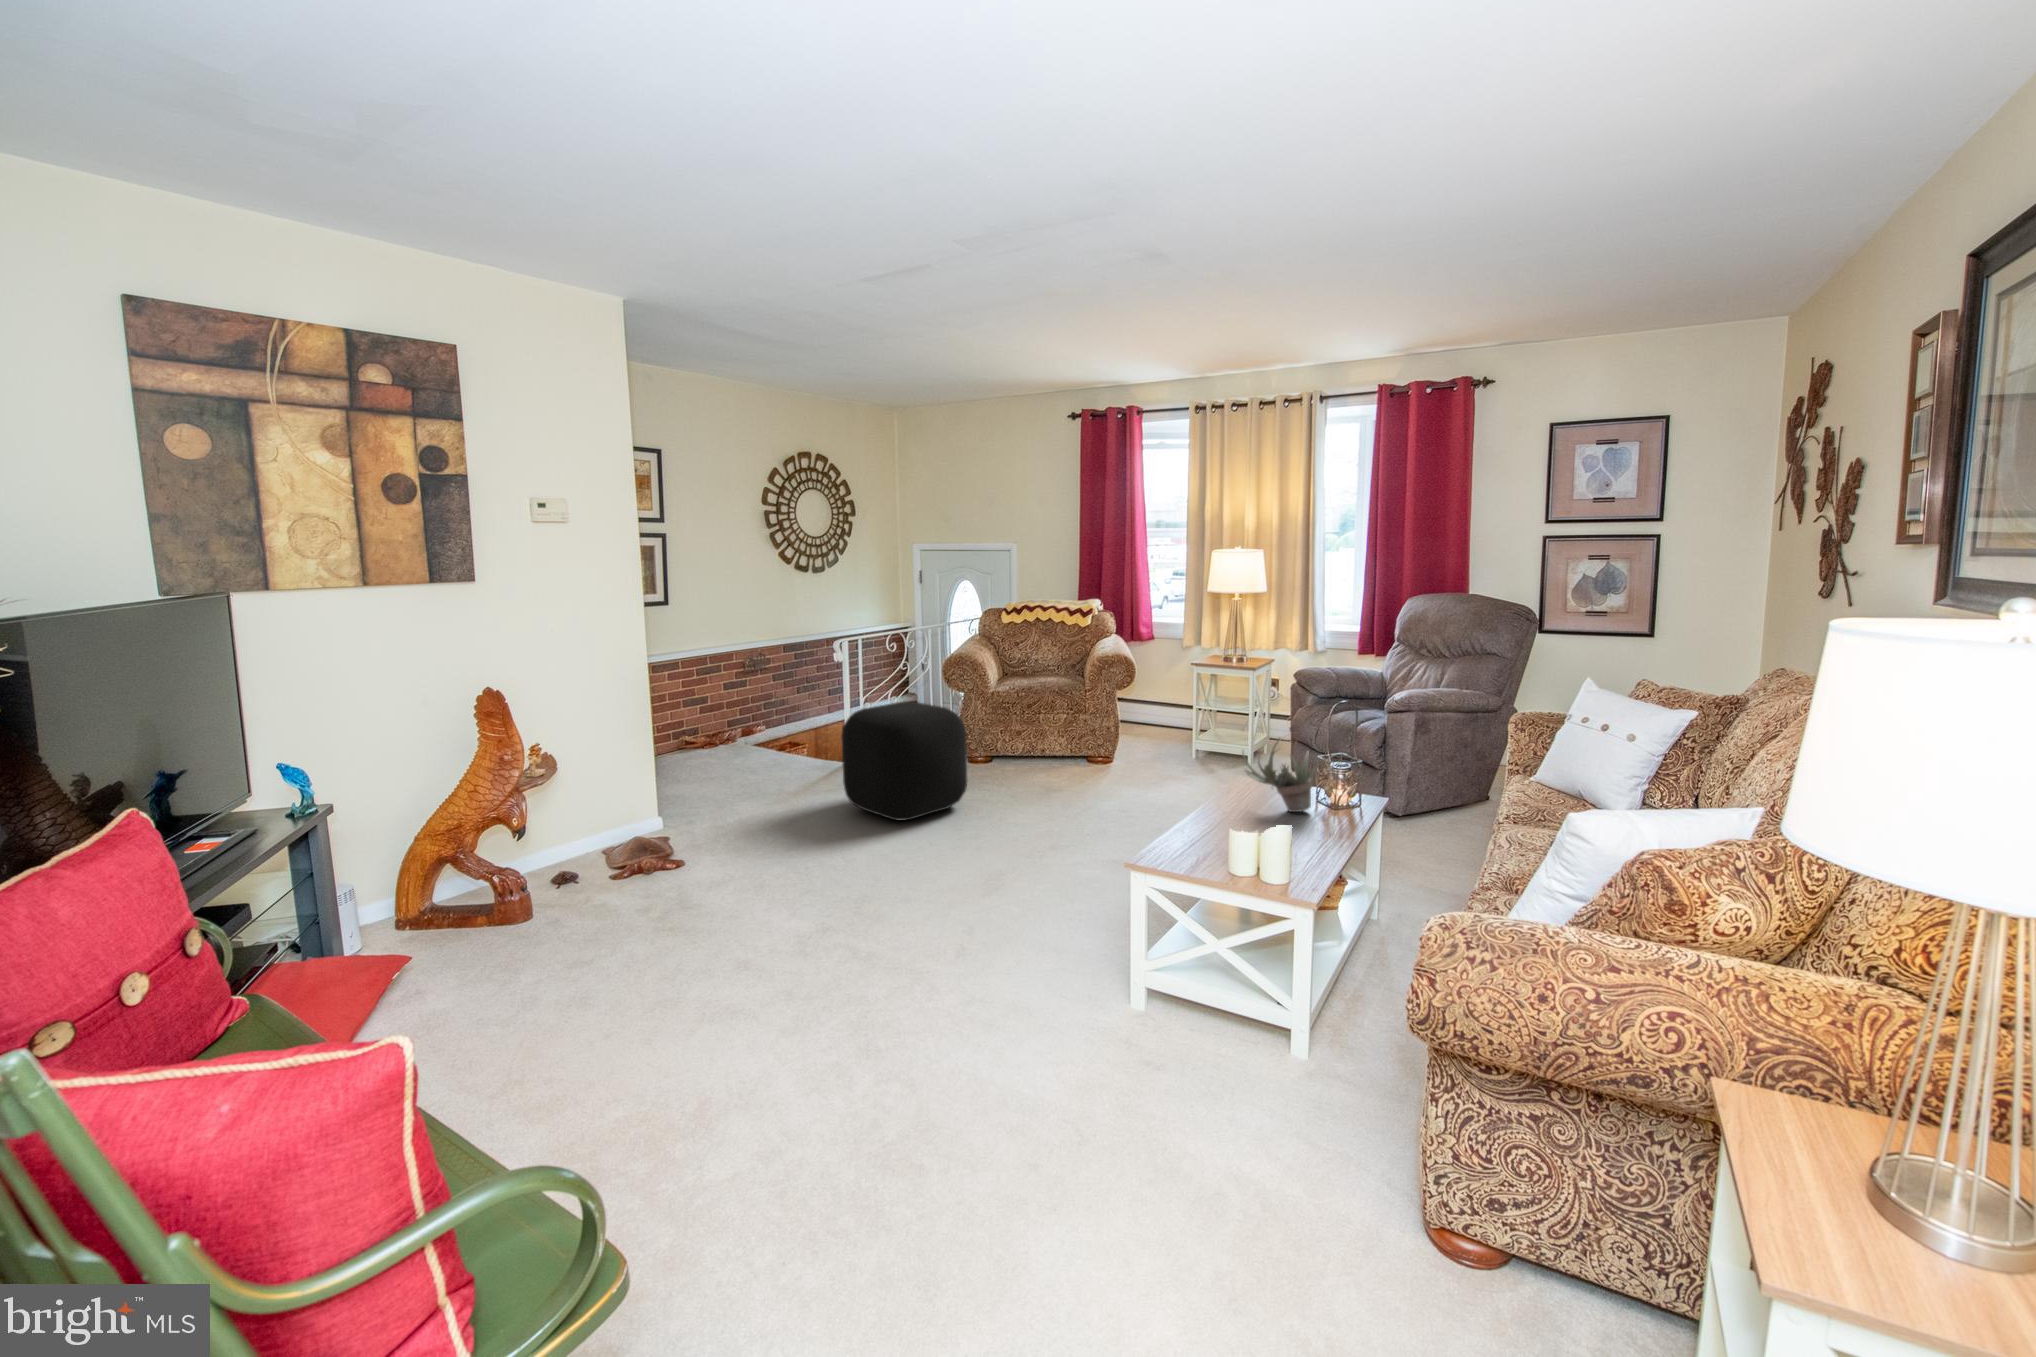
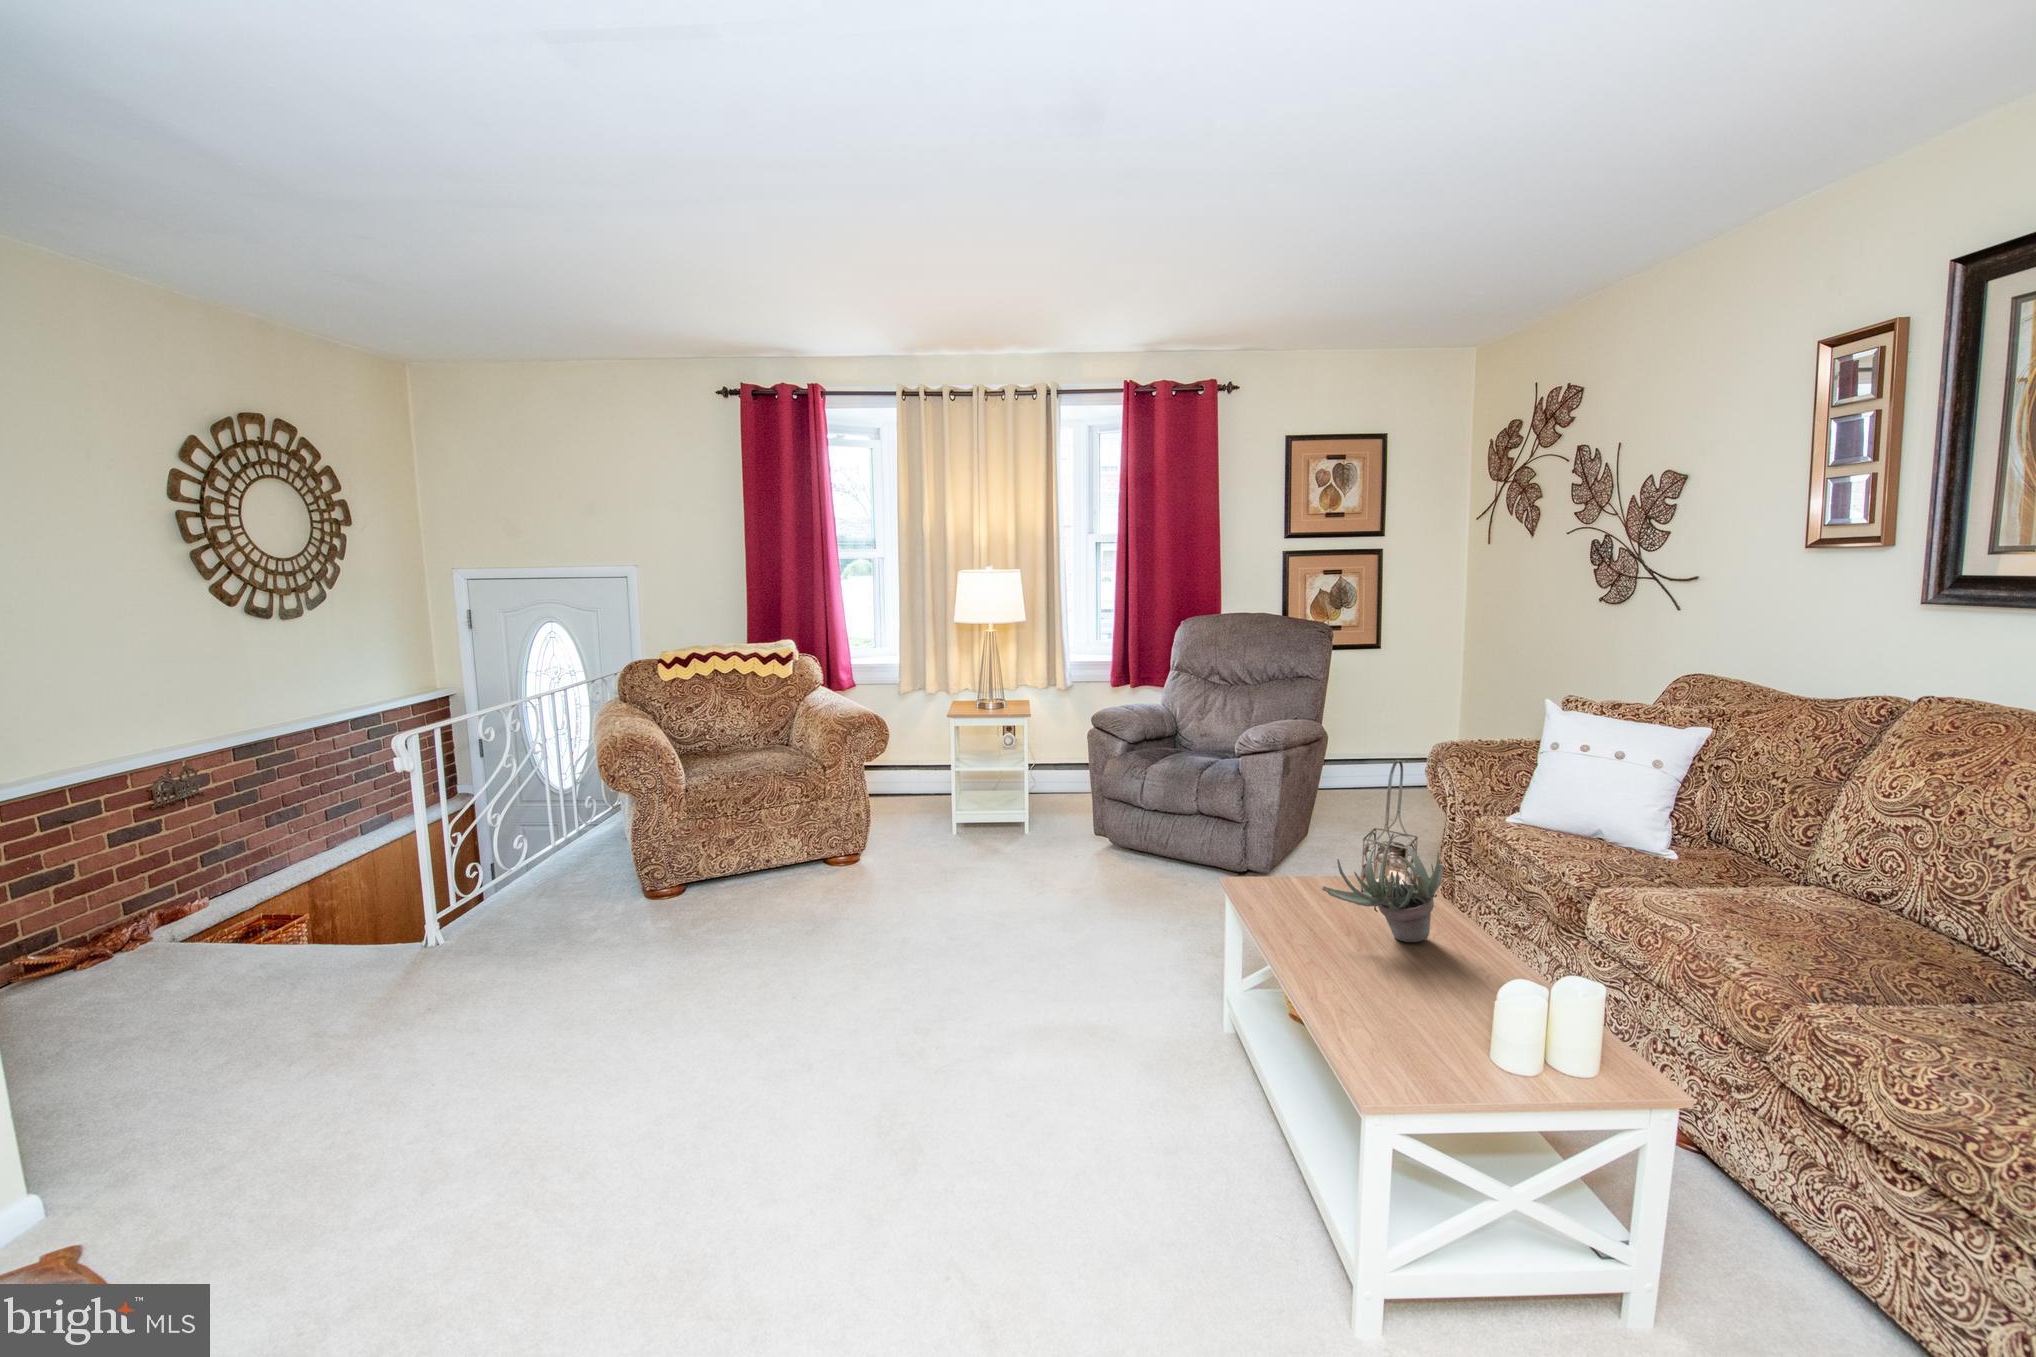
ottoman: present [841,701,967,821] -> none [475,833,727,1065]

